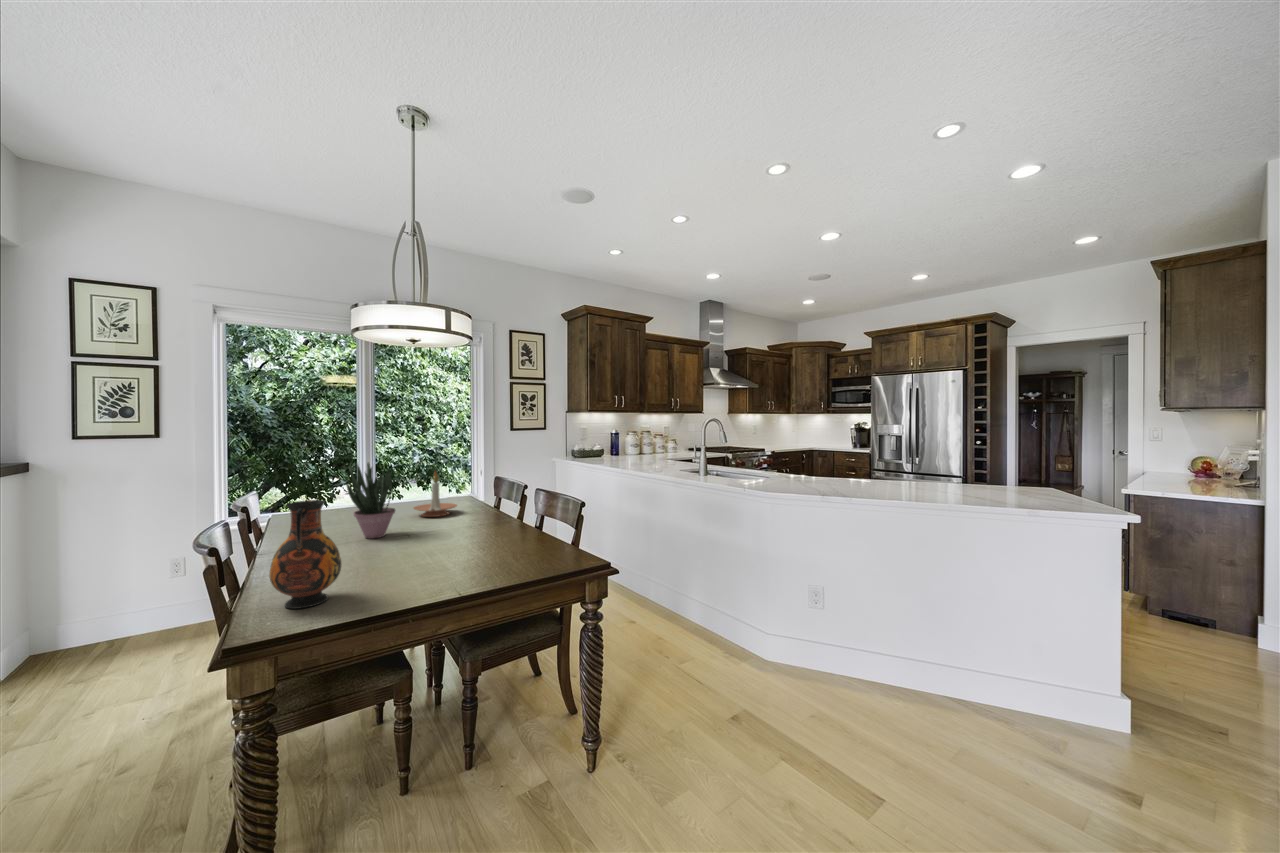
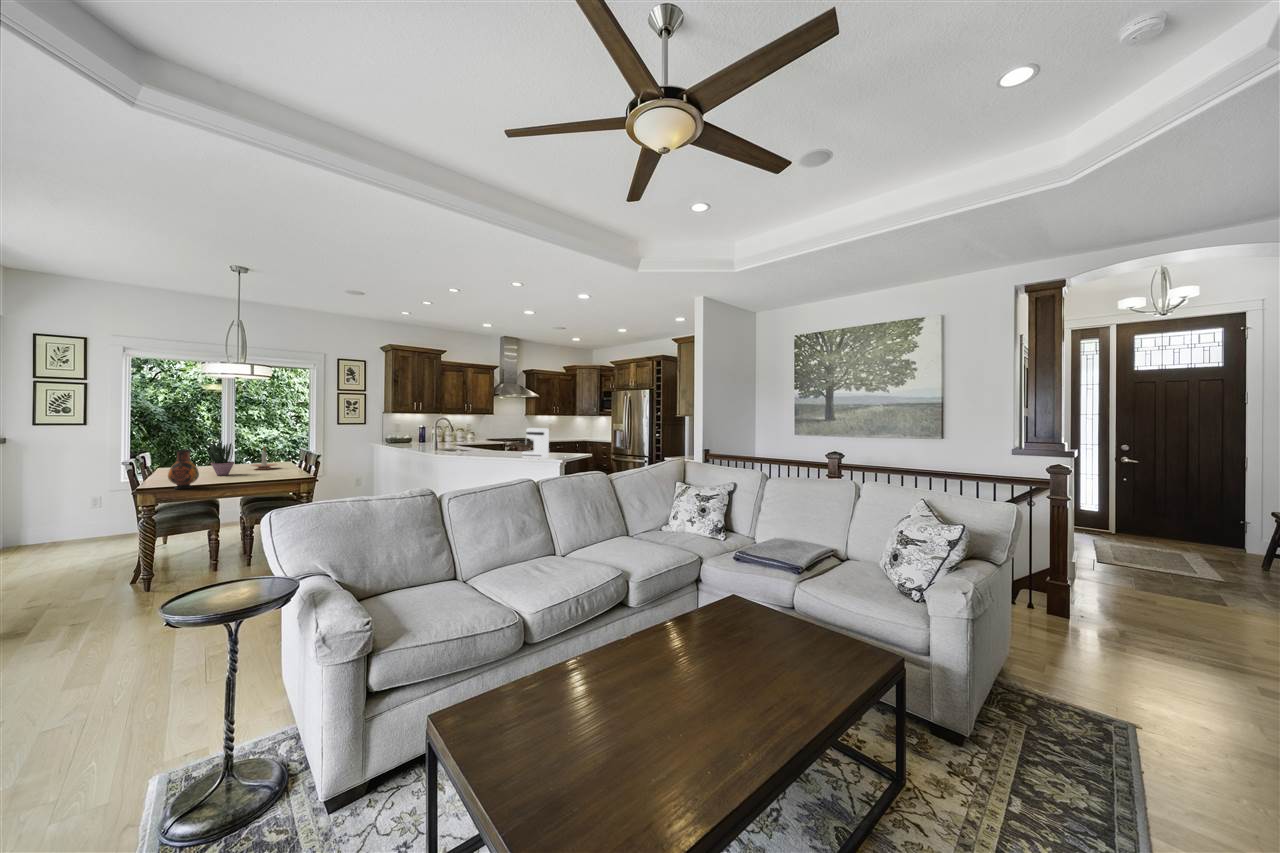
coffee maker: none [907,433,989,500] -> present [519,428,549,459]

